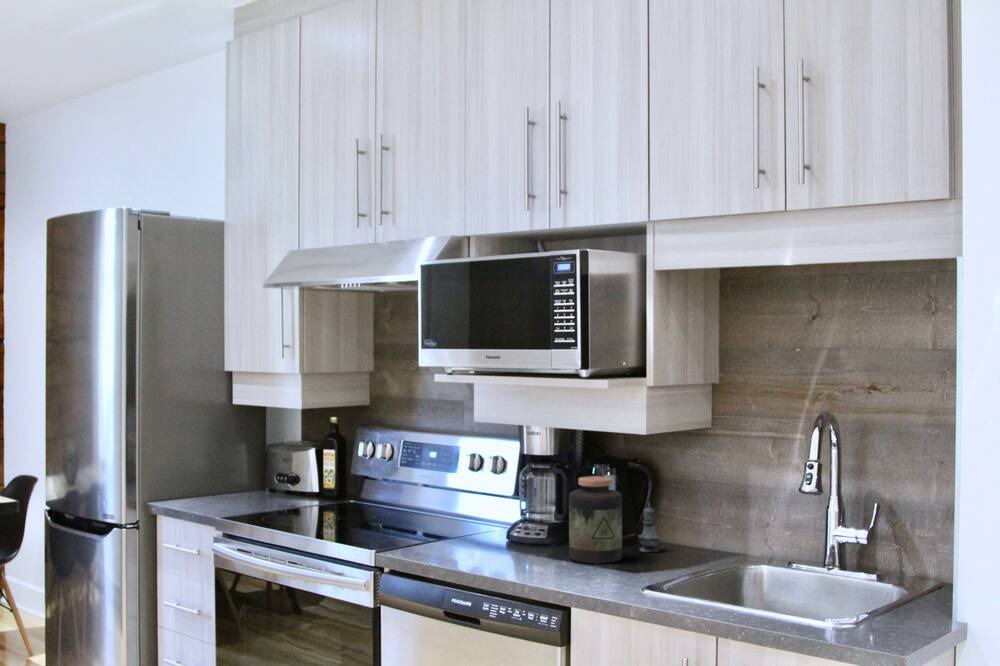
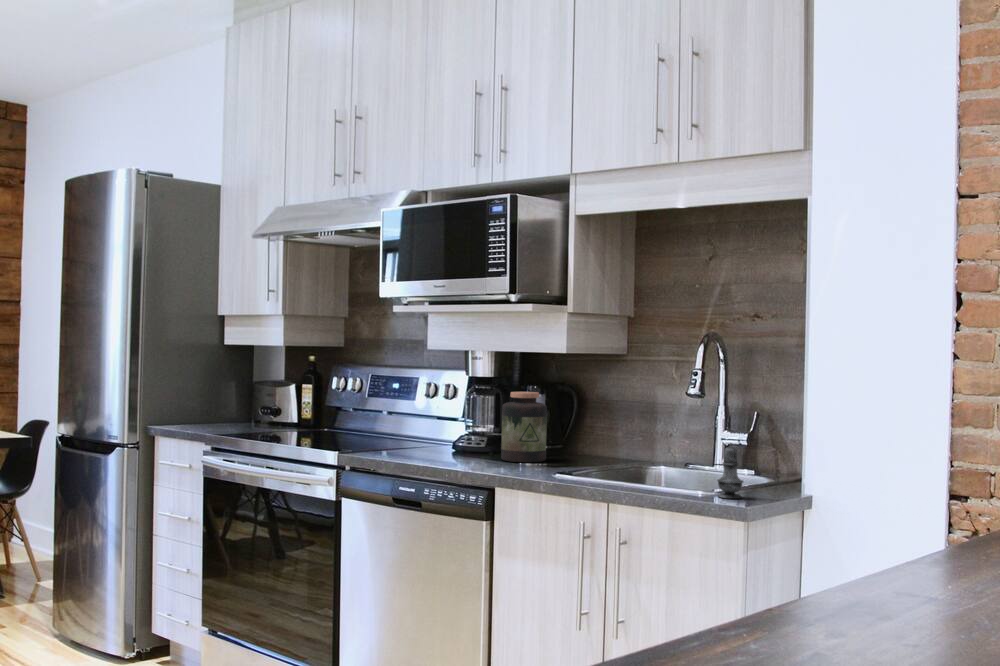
salt shaker: present [639,505,660,552] -> present [717,443,743,499]

